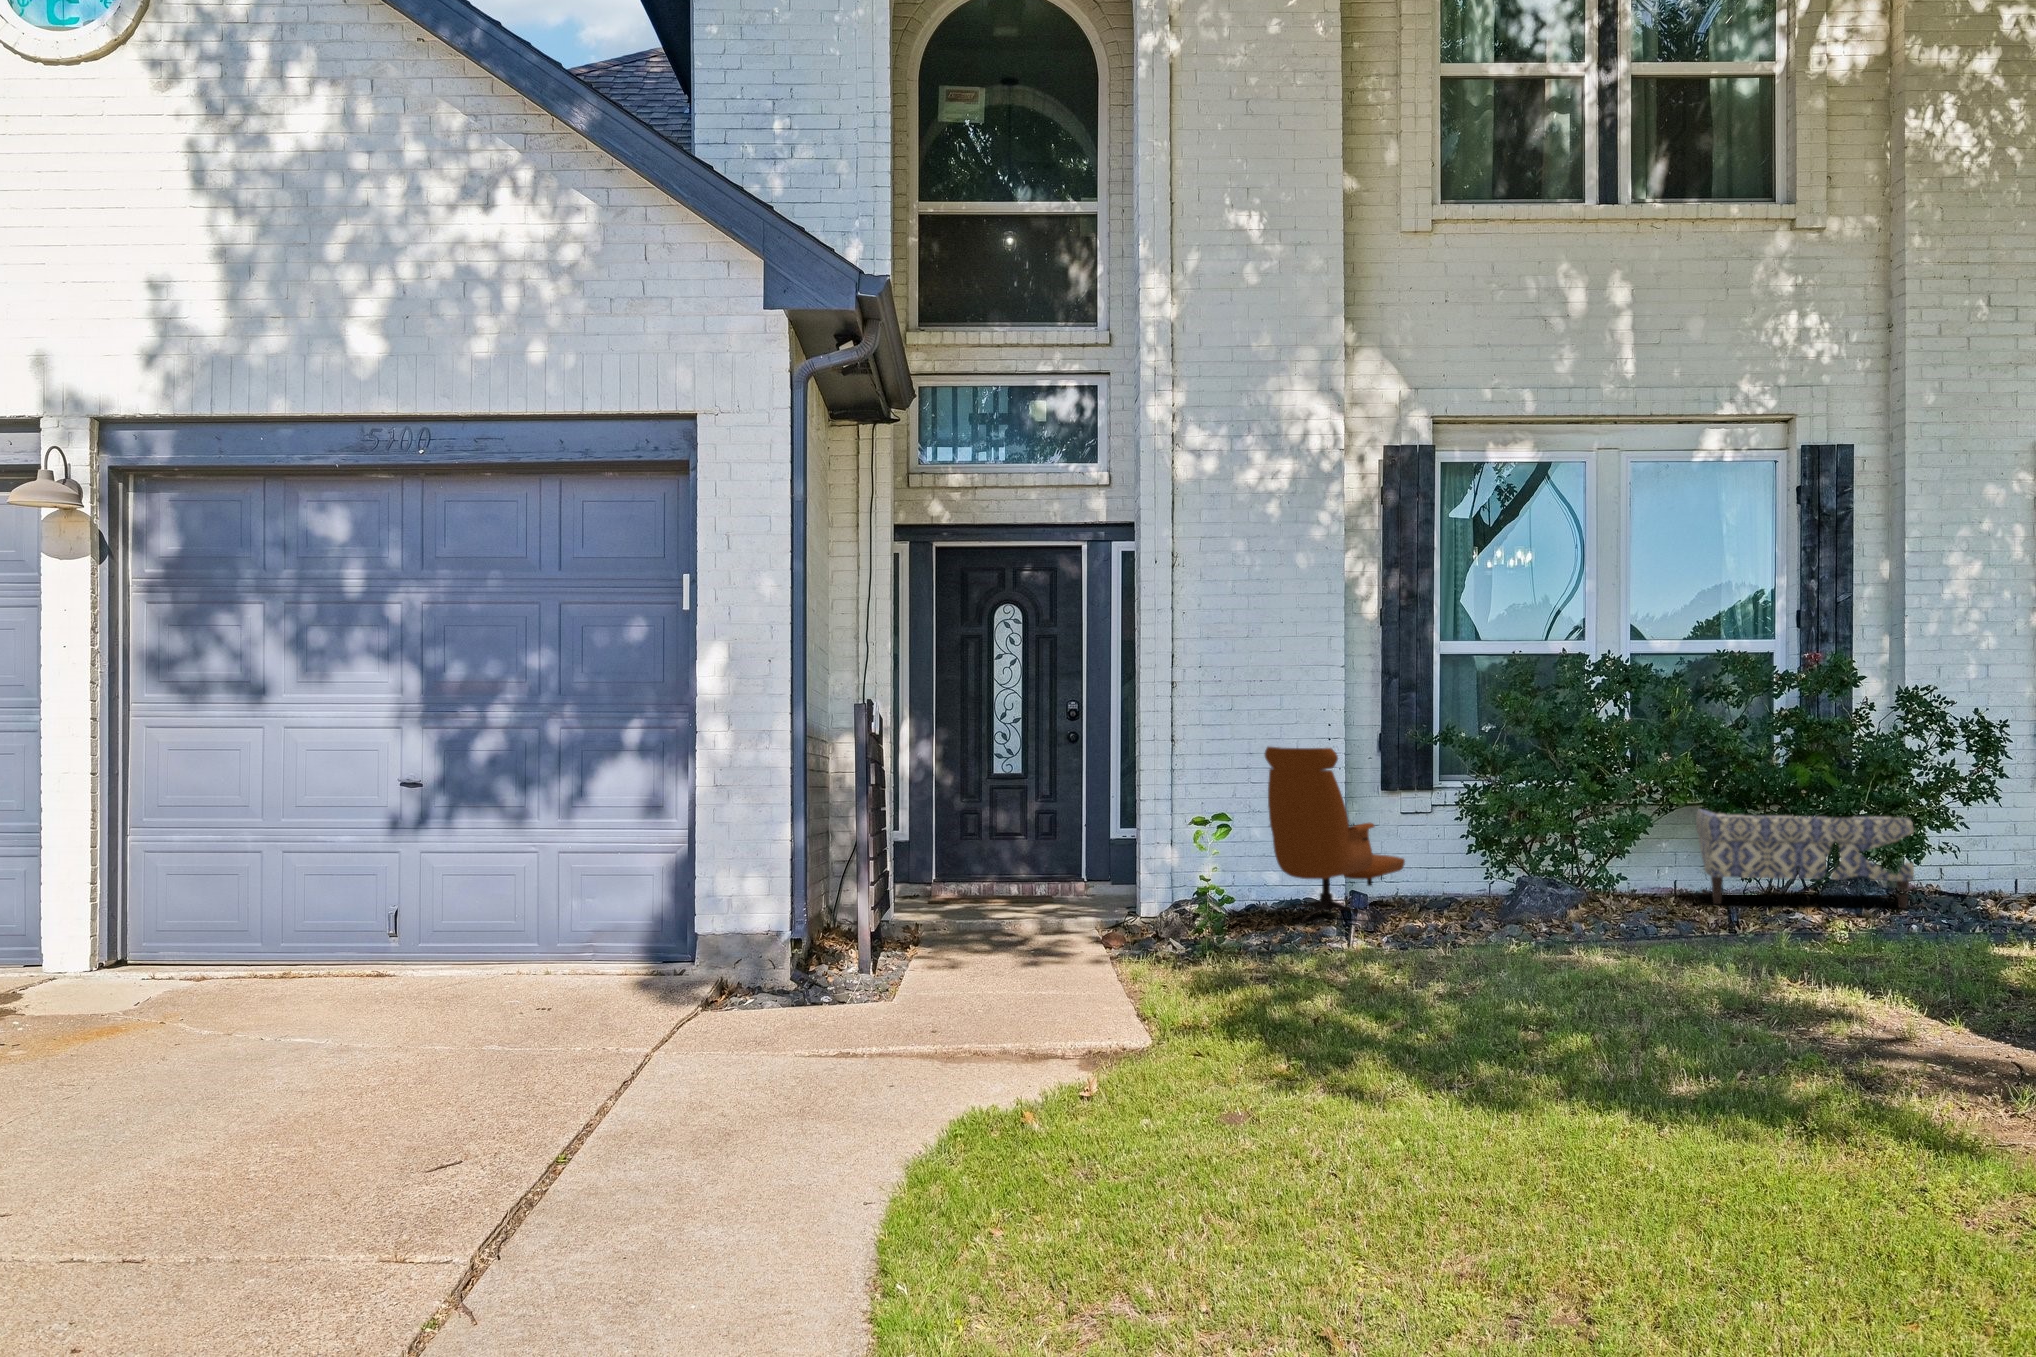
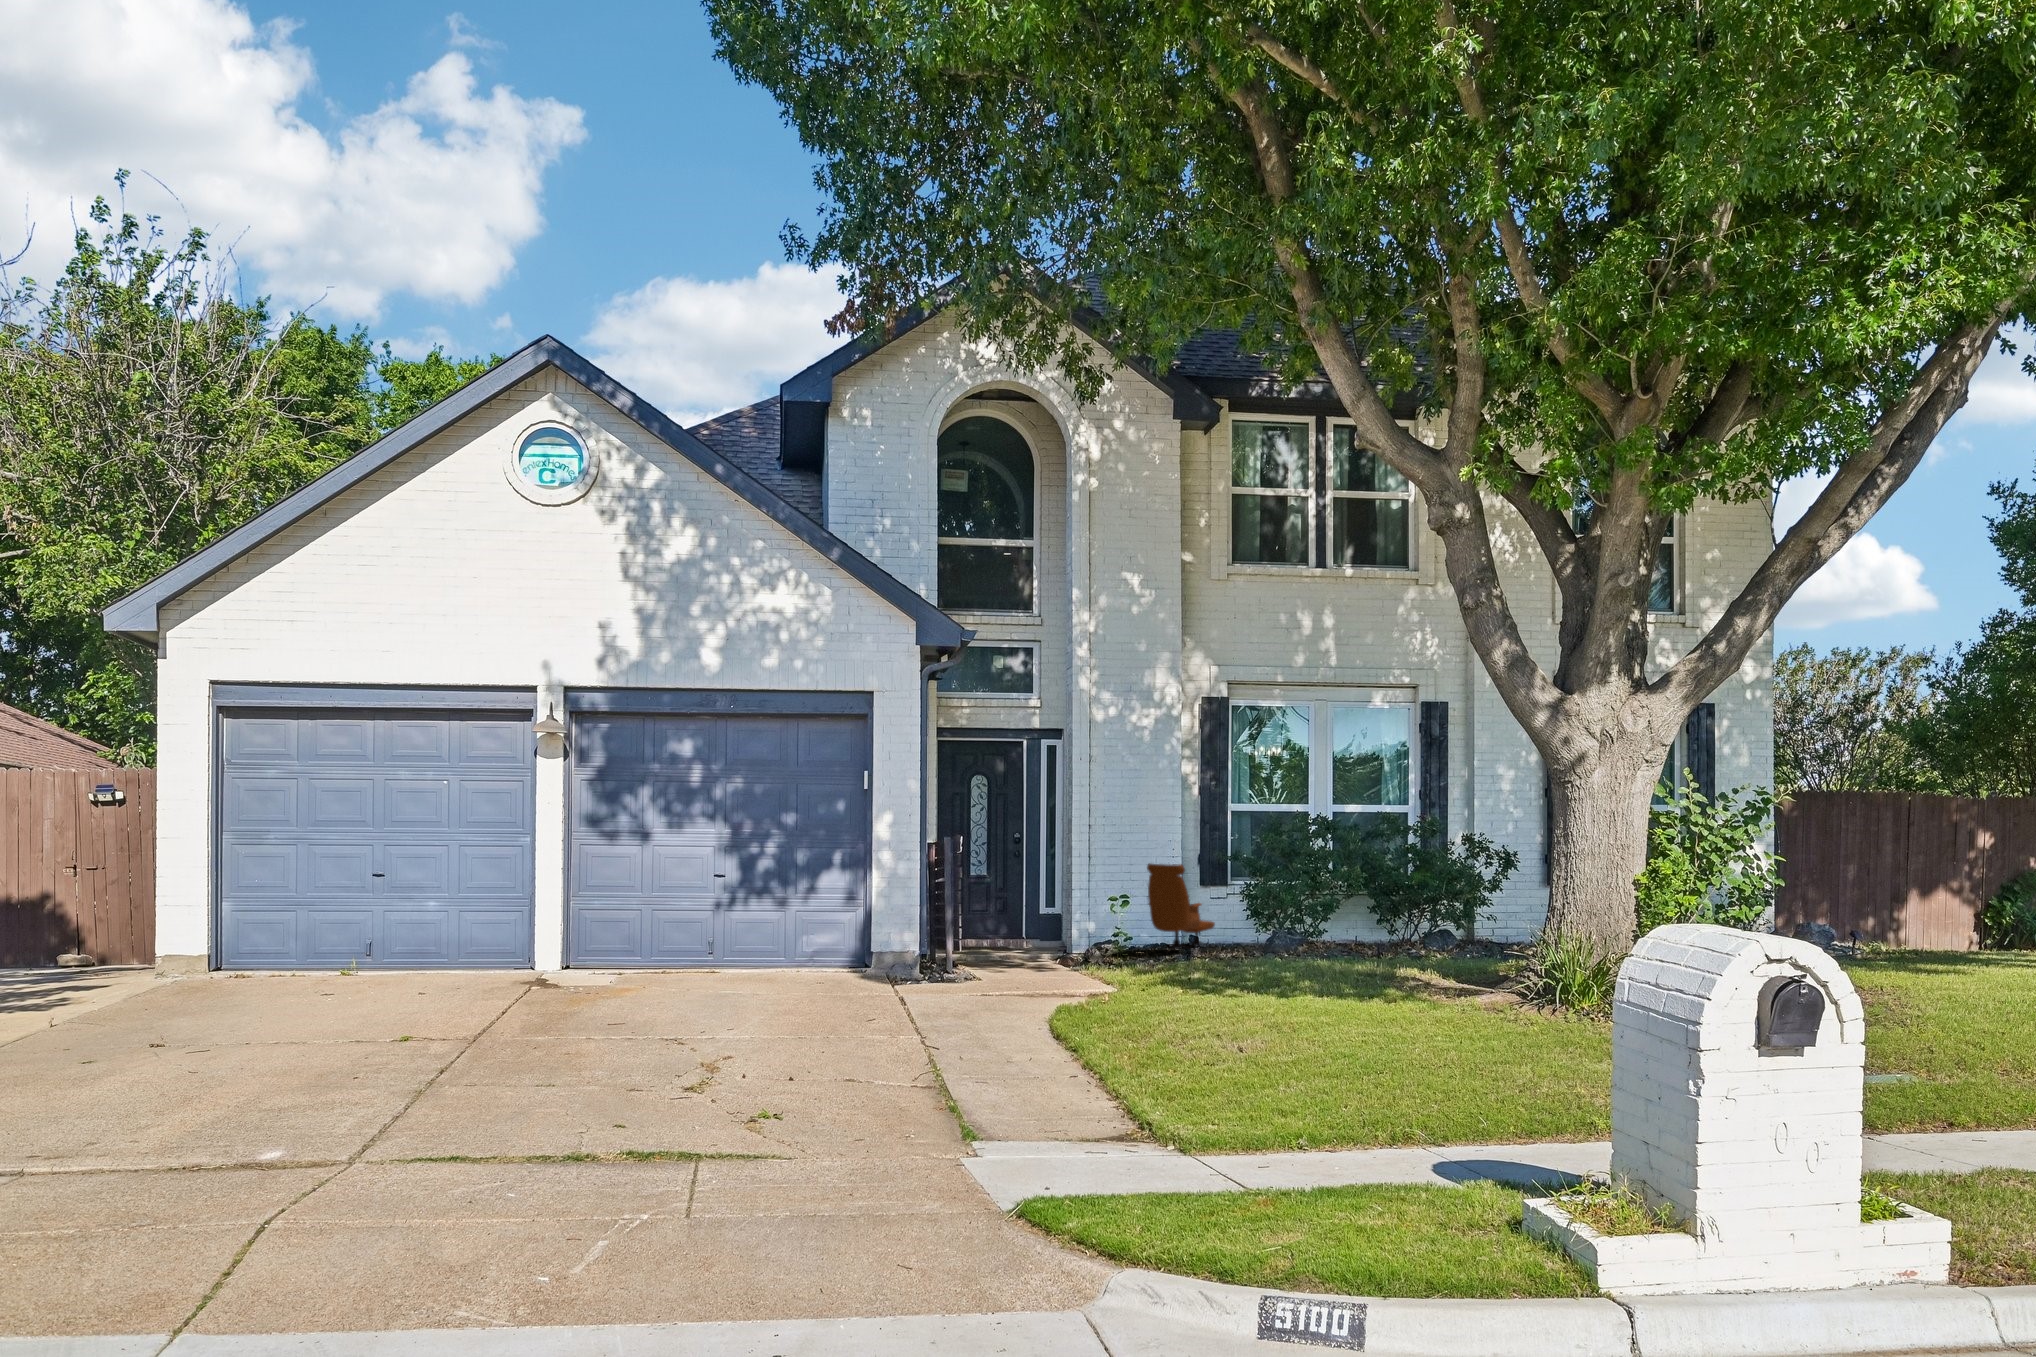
bench: present [1696,809,1914,909] -> none [1364,896,1466,946]

